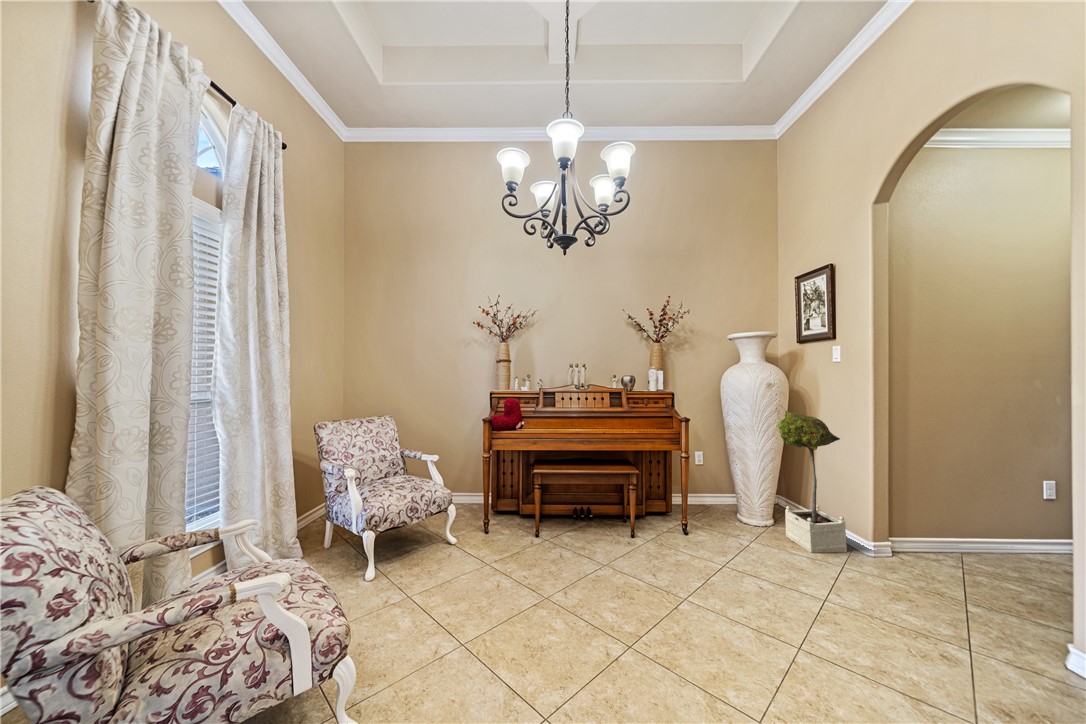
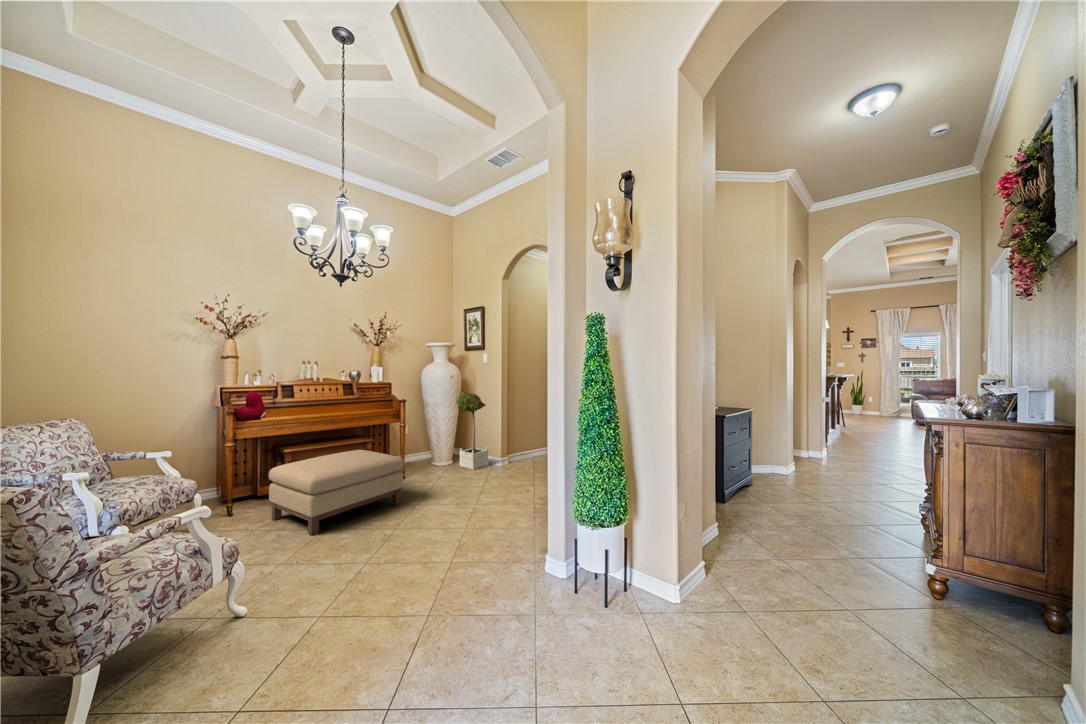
ottoman: none [510,484,662,602] -> present [269,450,404,536]

